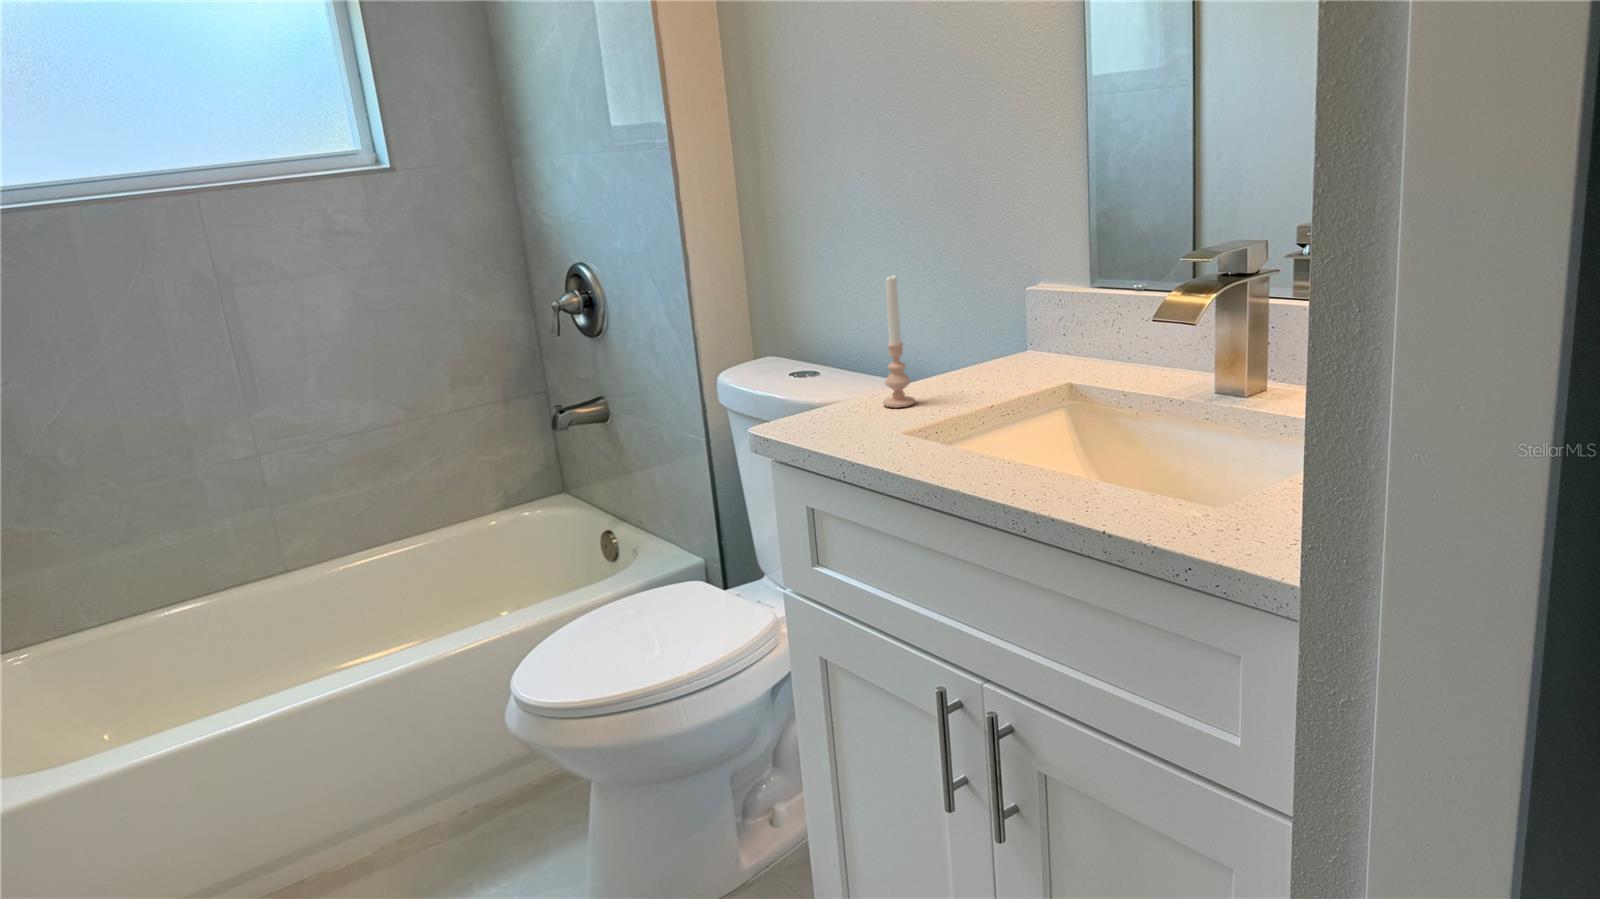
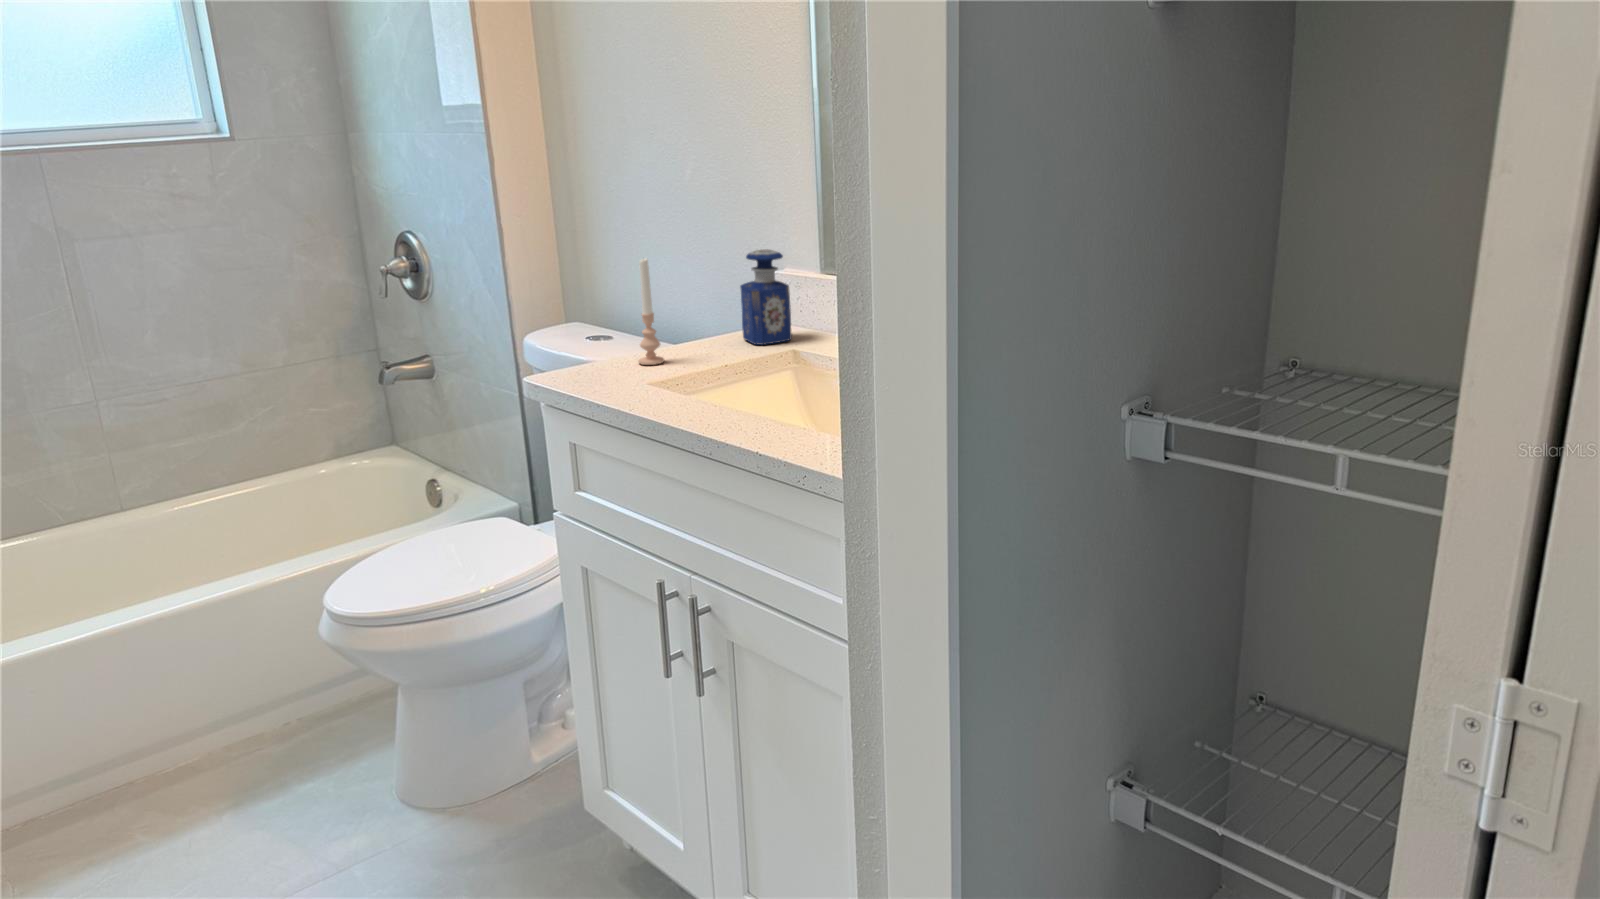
perfume bottle: none [999,261,1063,378] -> present [740,250,792,345]

